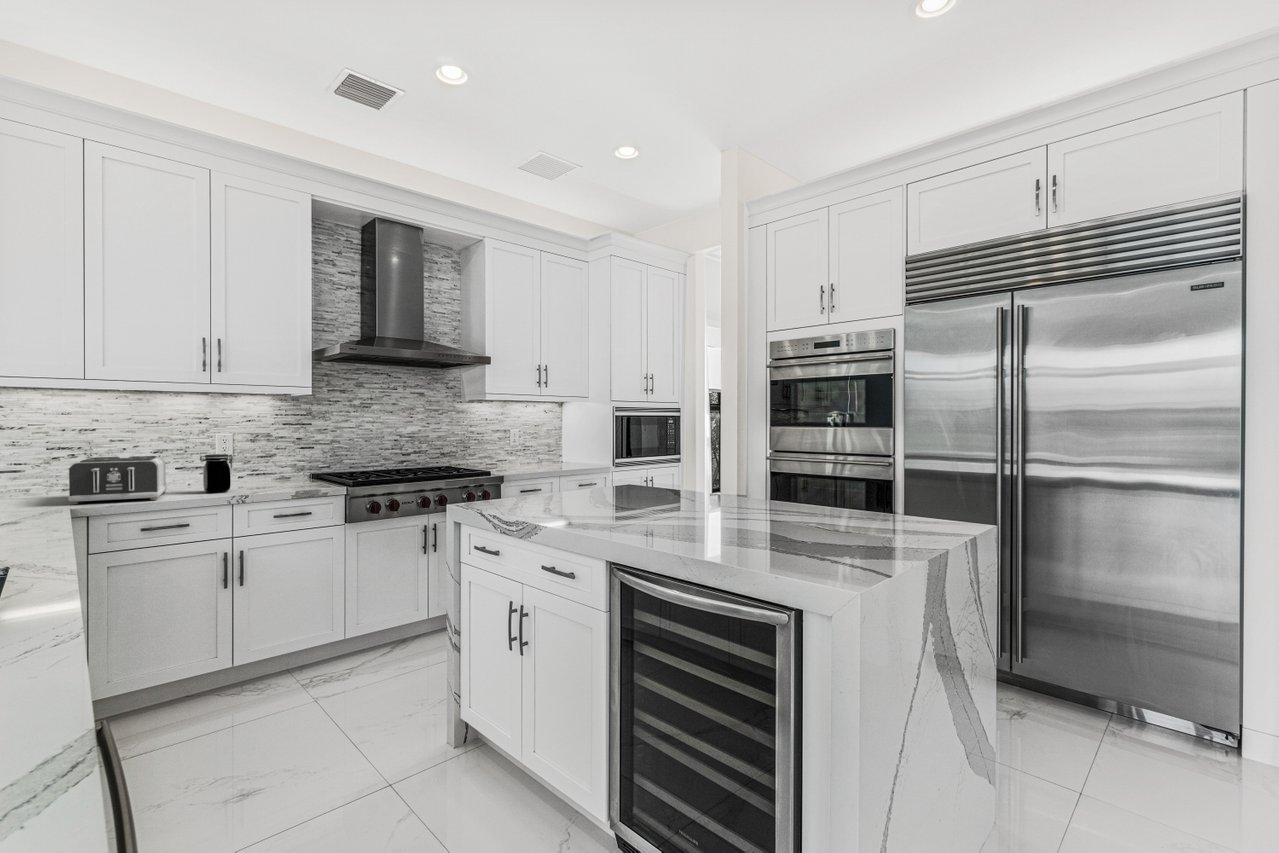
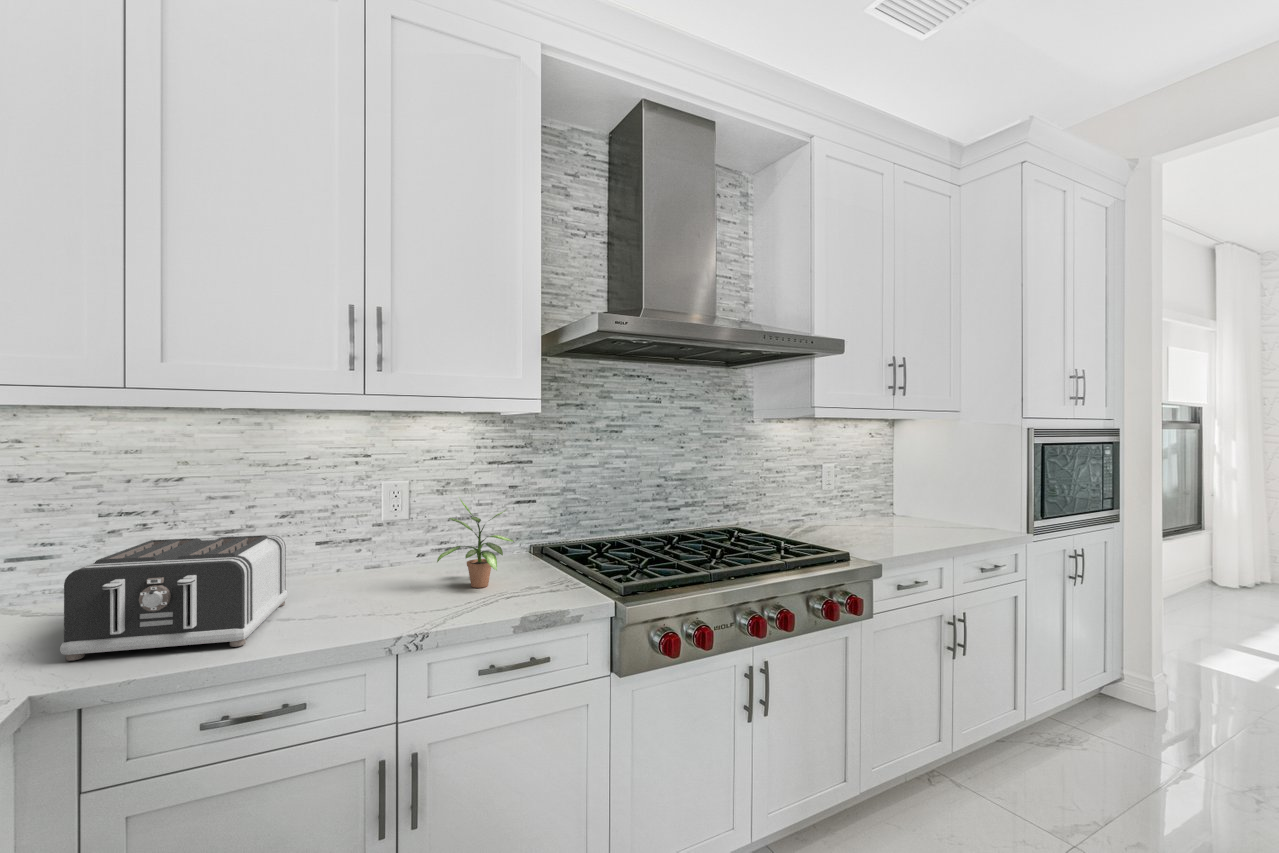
potted plant: none [252,438,297,487] -> present [437,499,514,588]
jar: present [200,454,233,493] -> none [343,530,402,612]

